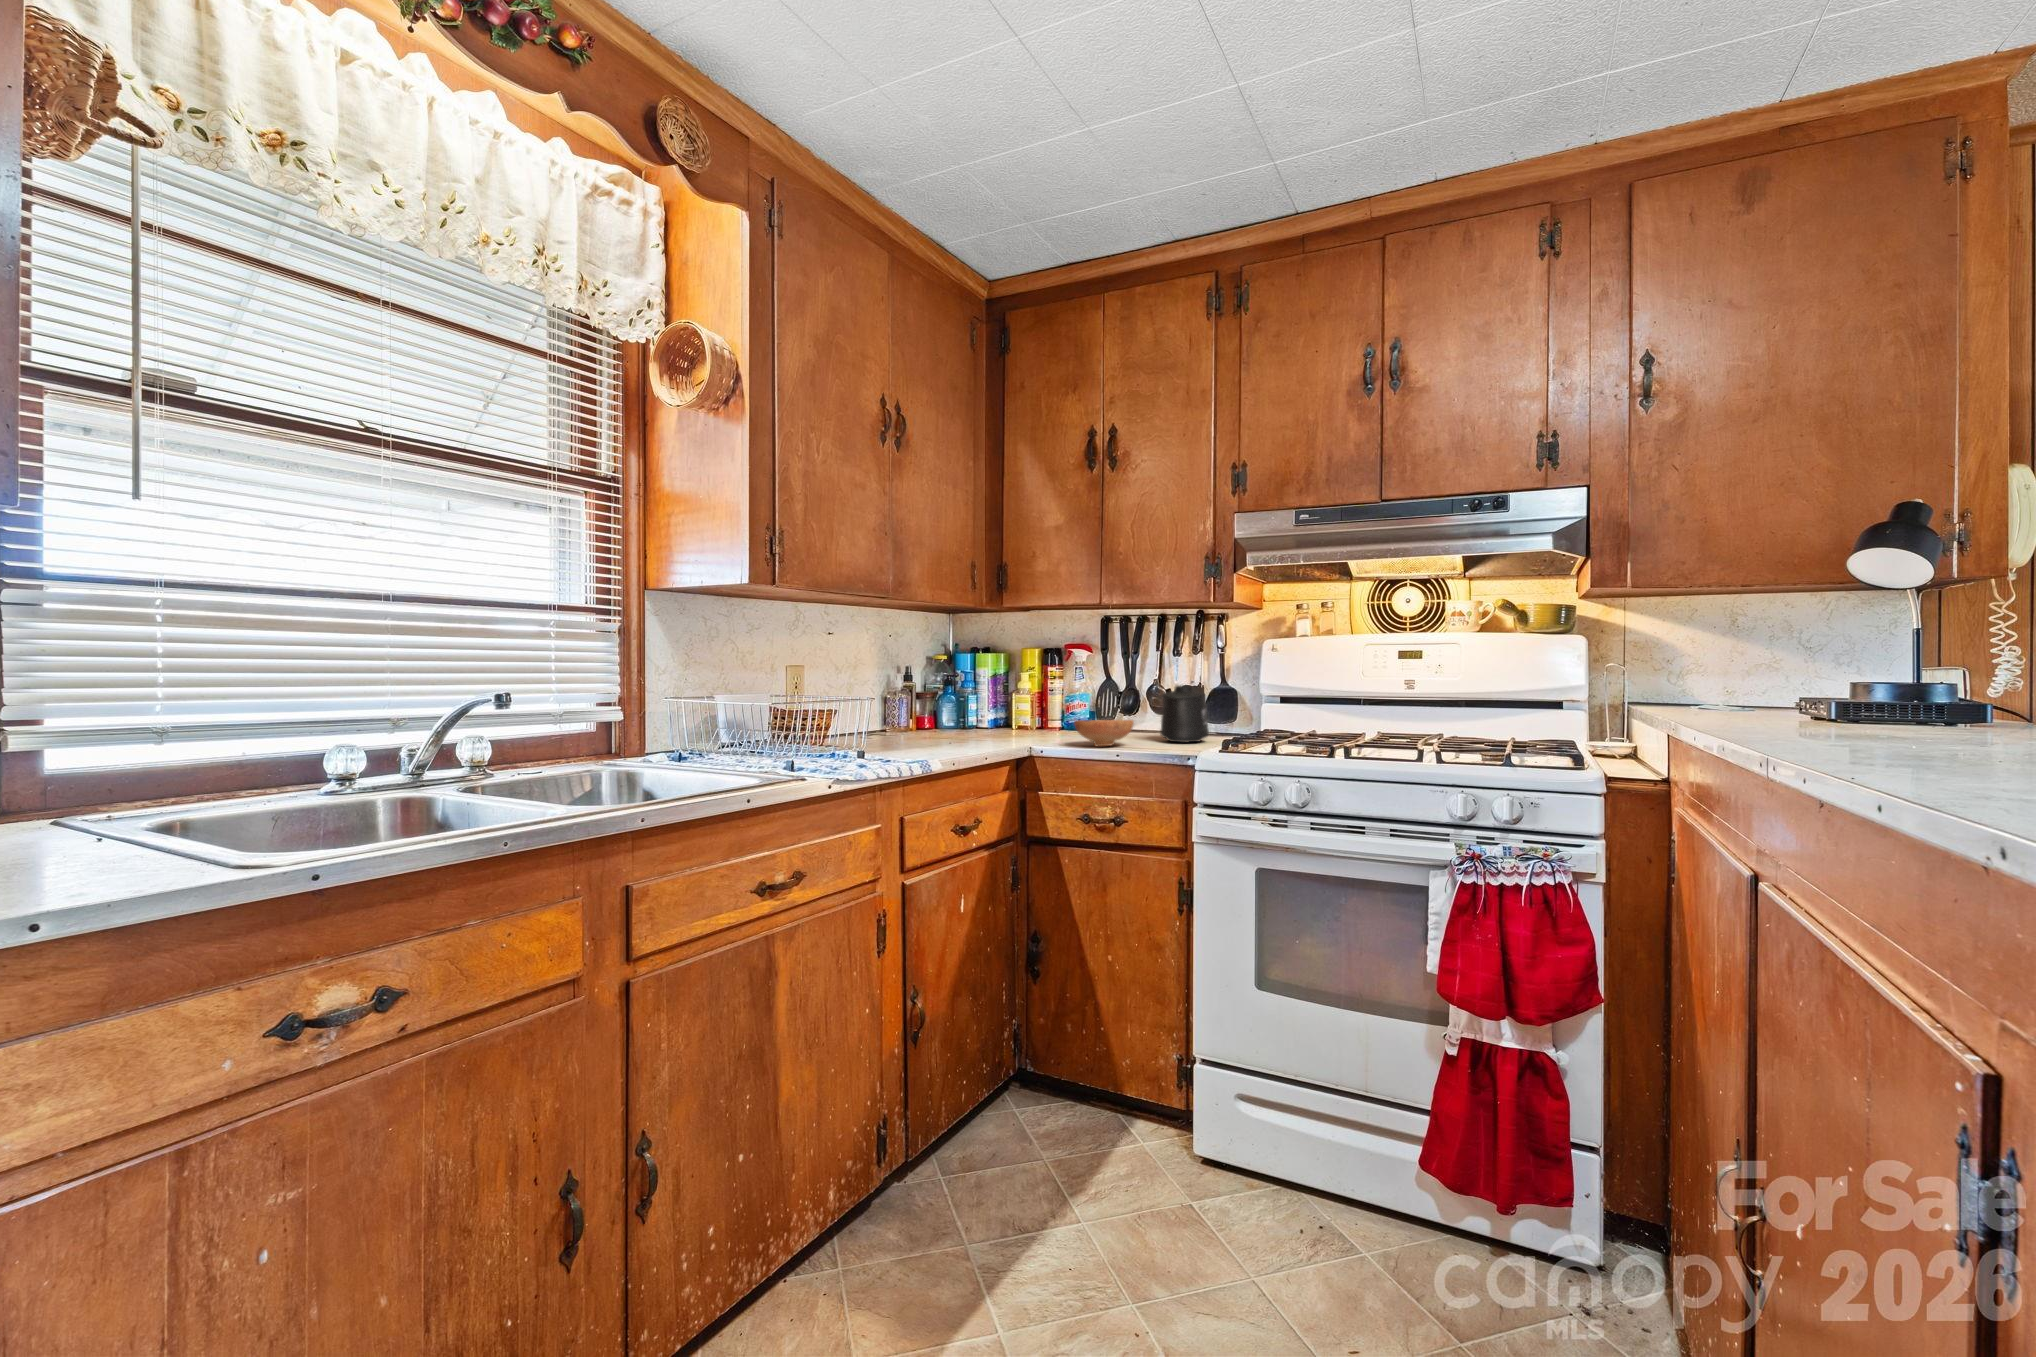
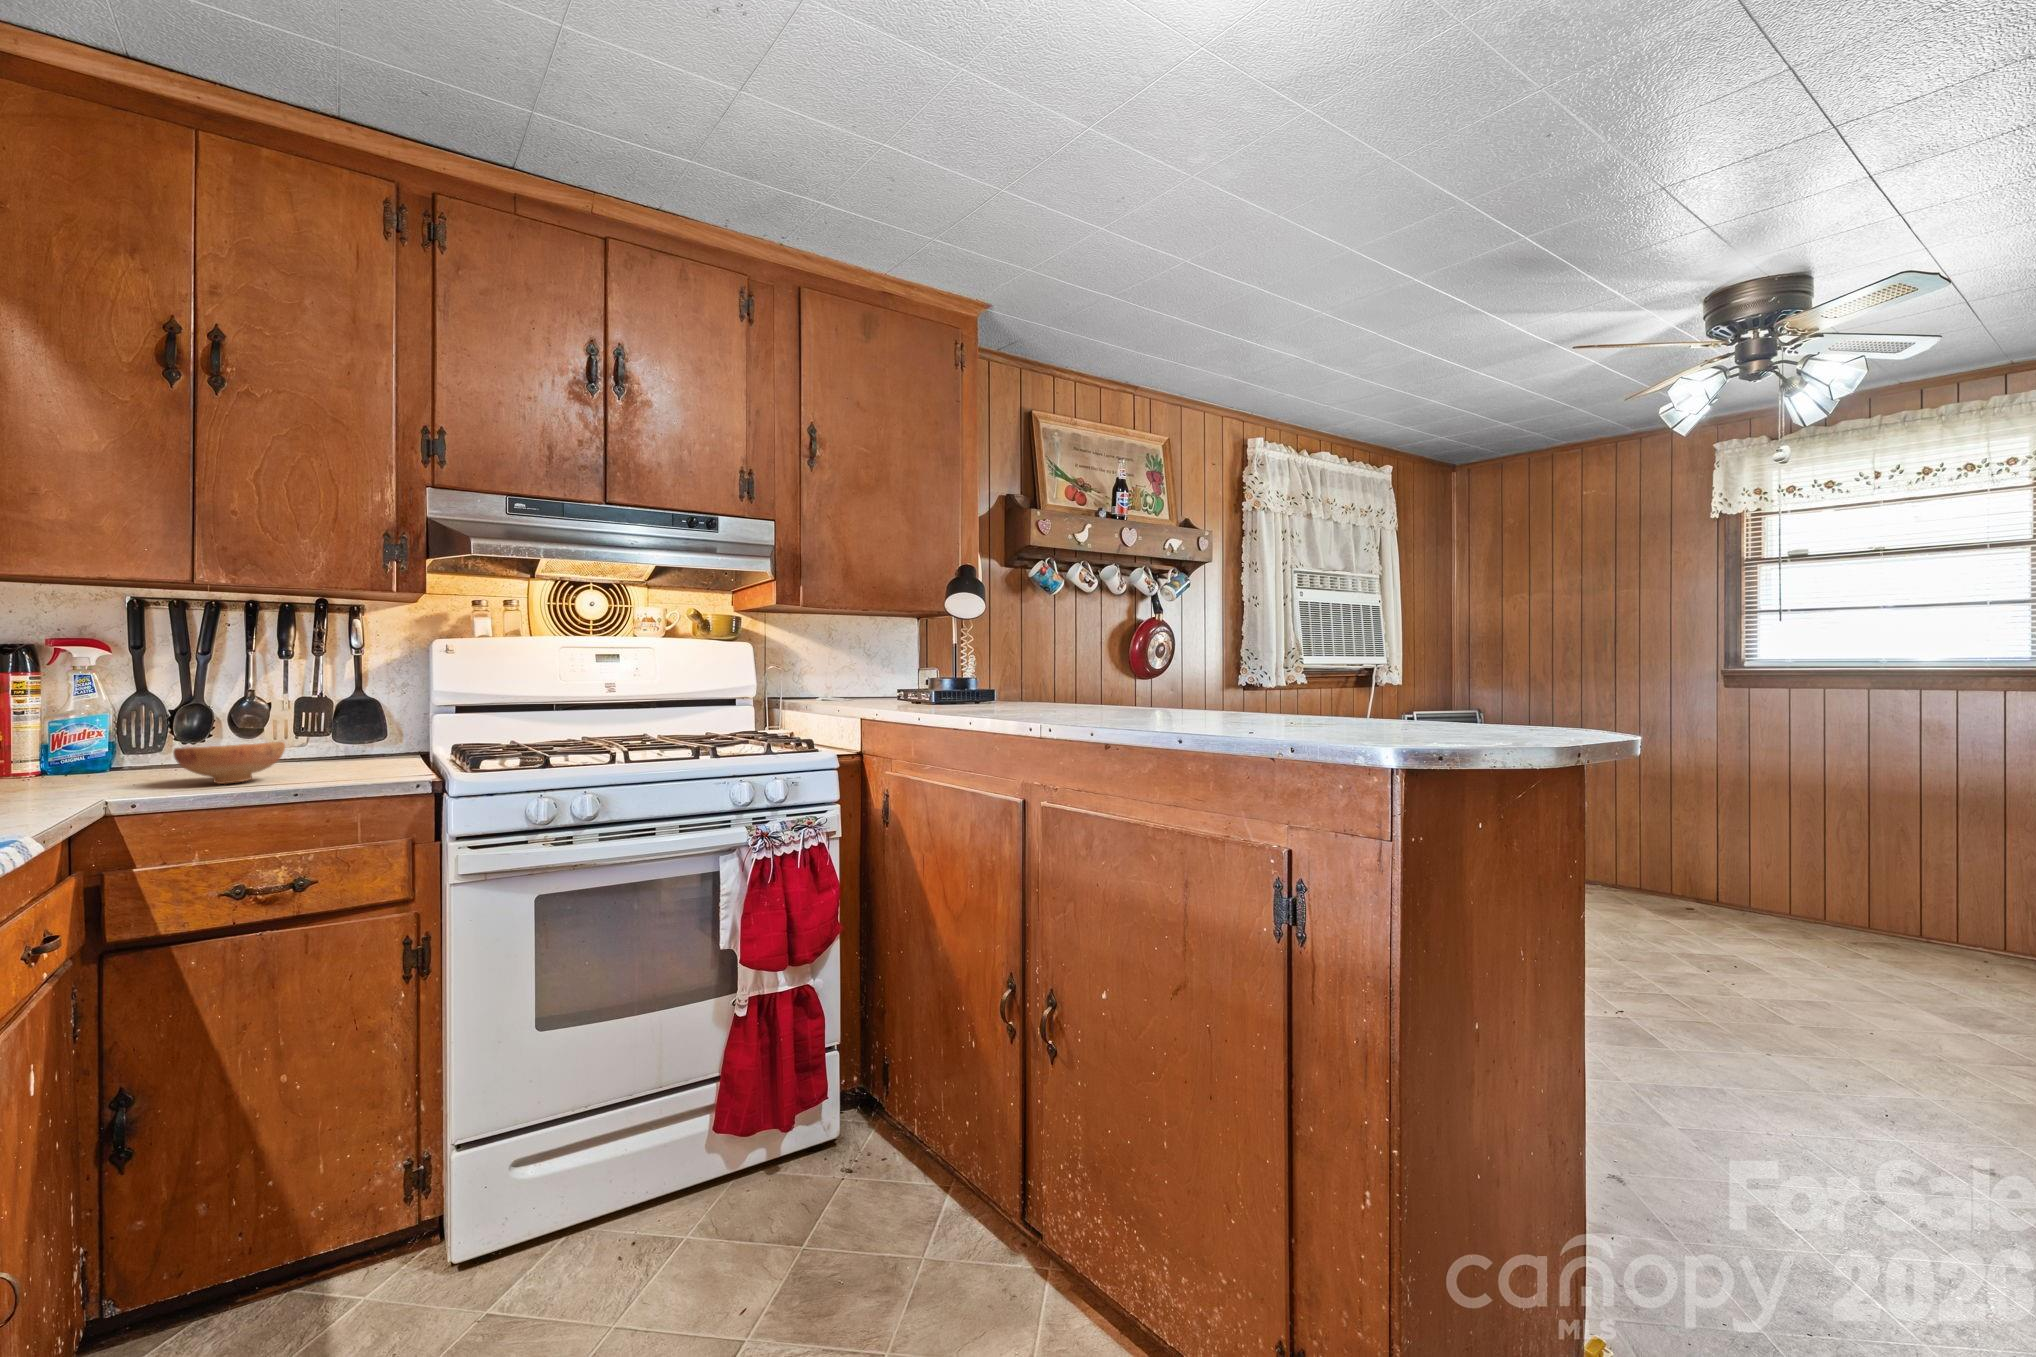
mug: present [1160,685,1209,742] -> none [301,694,378,768]

